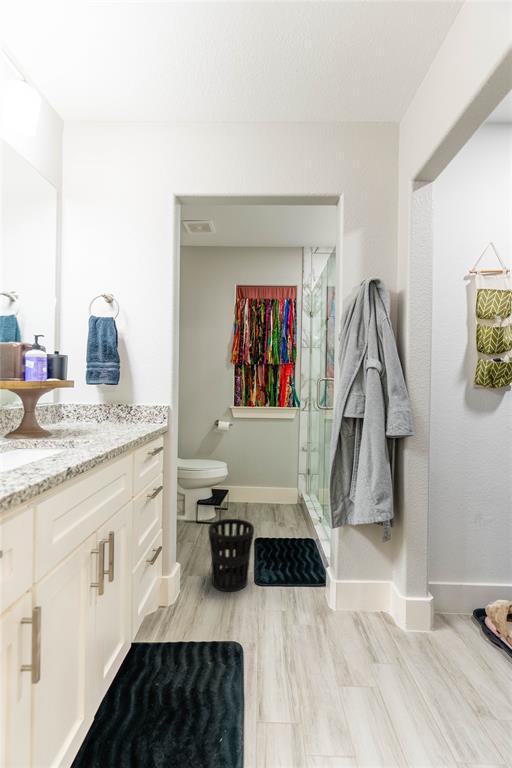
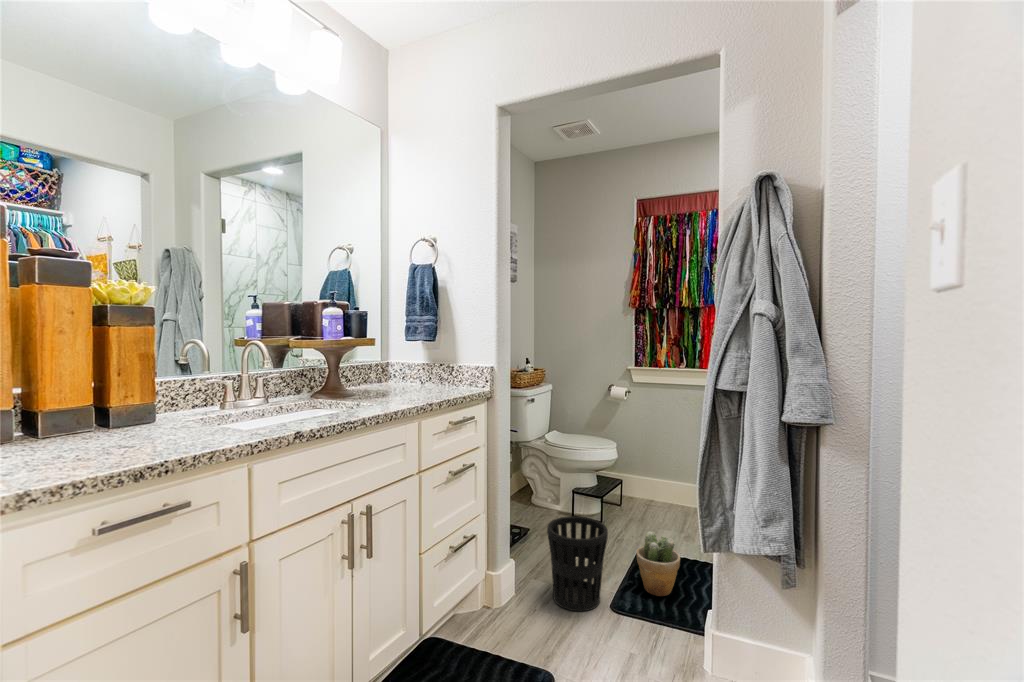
potted plant: none [265,521,295,566] -> present [636,532,680,596]

